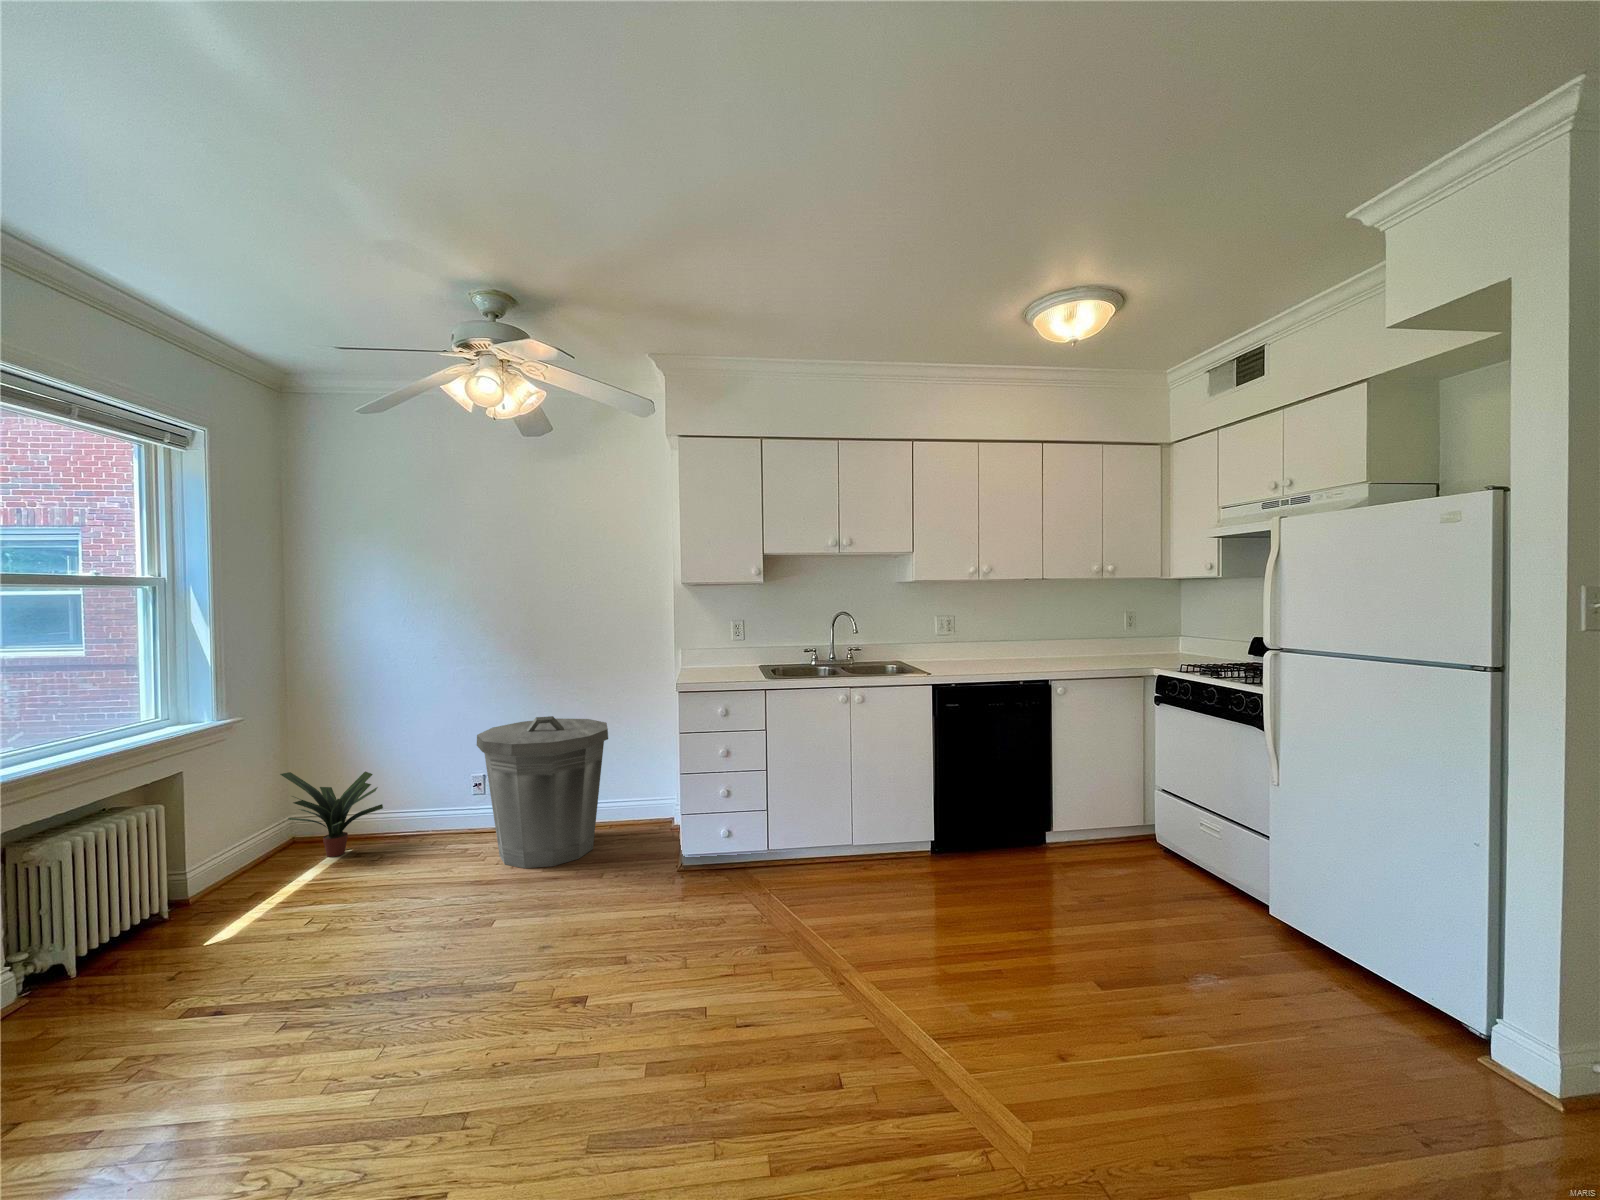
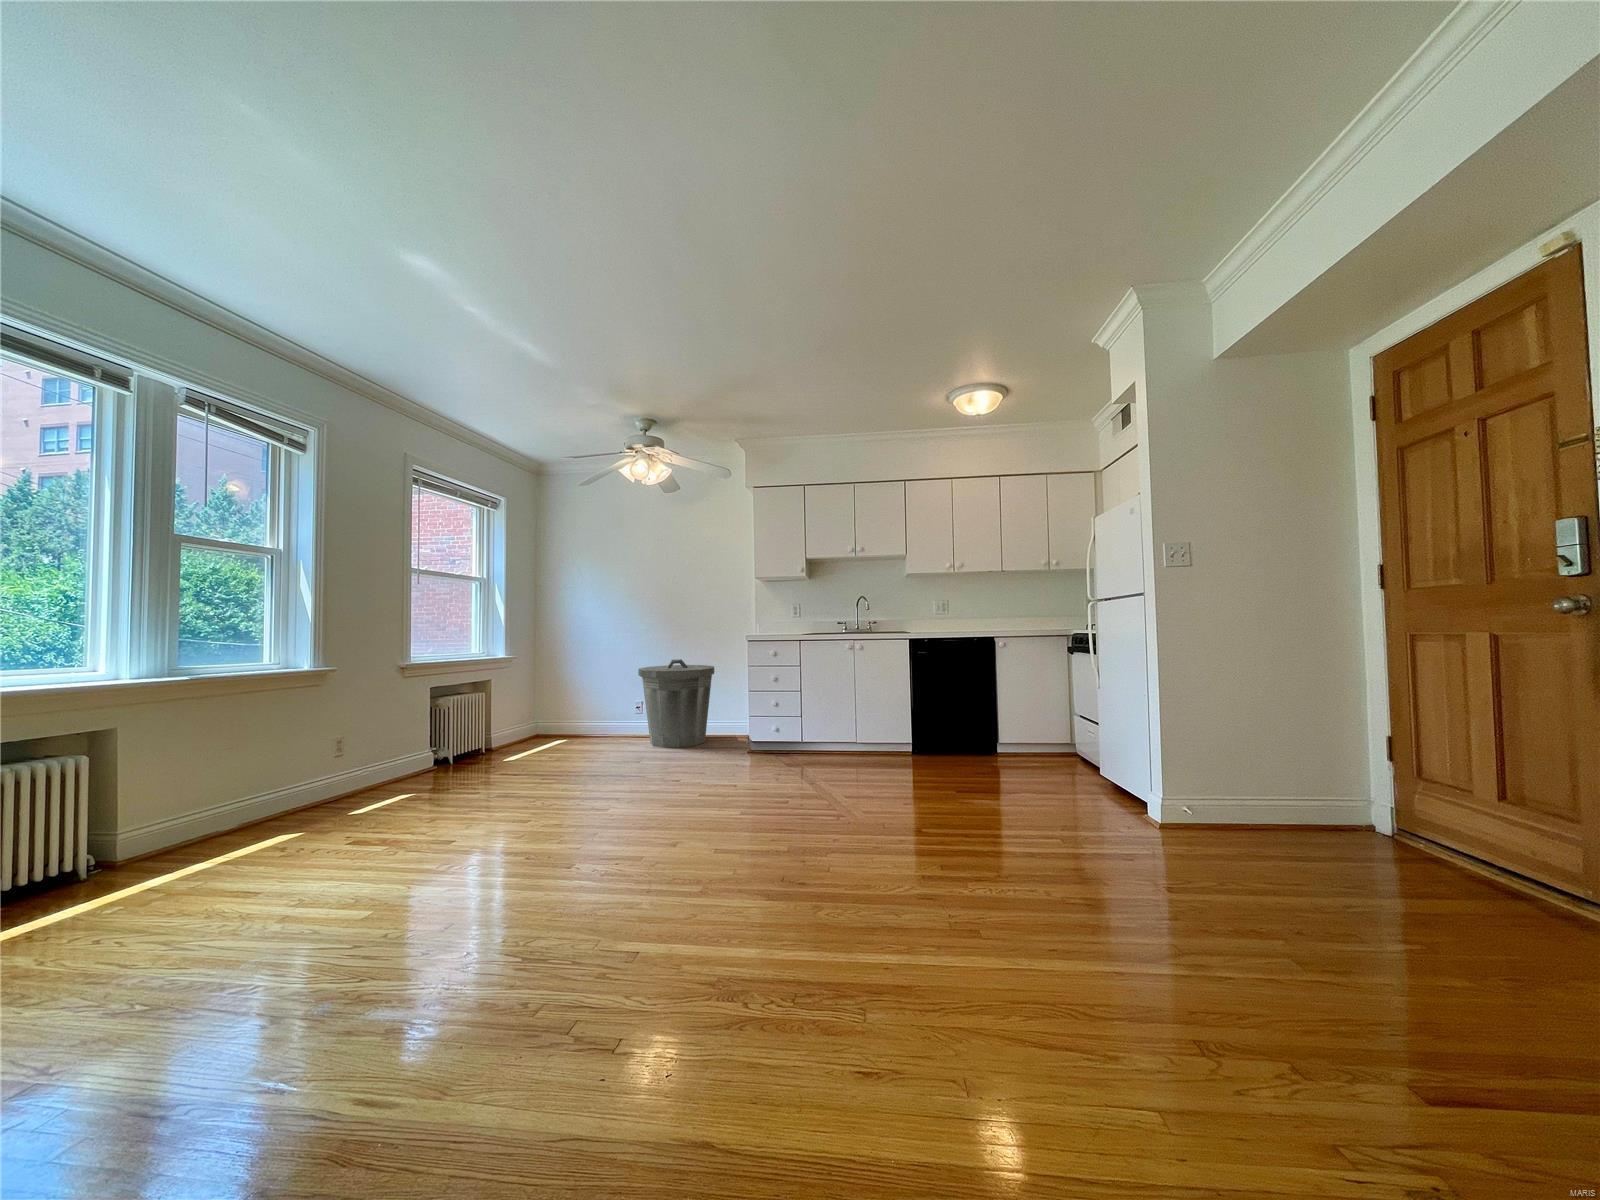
potted plant: present [280,771,383,857] -> none [535,690,588,739]

